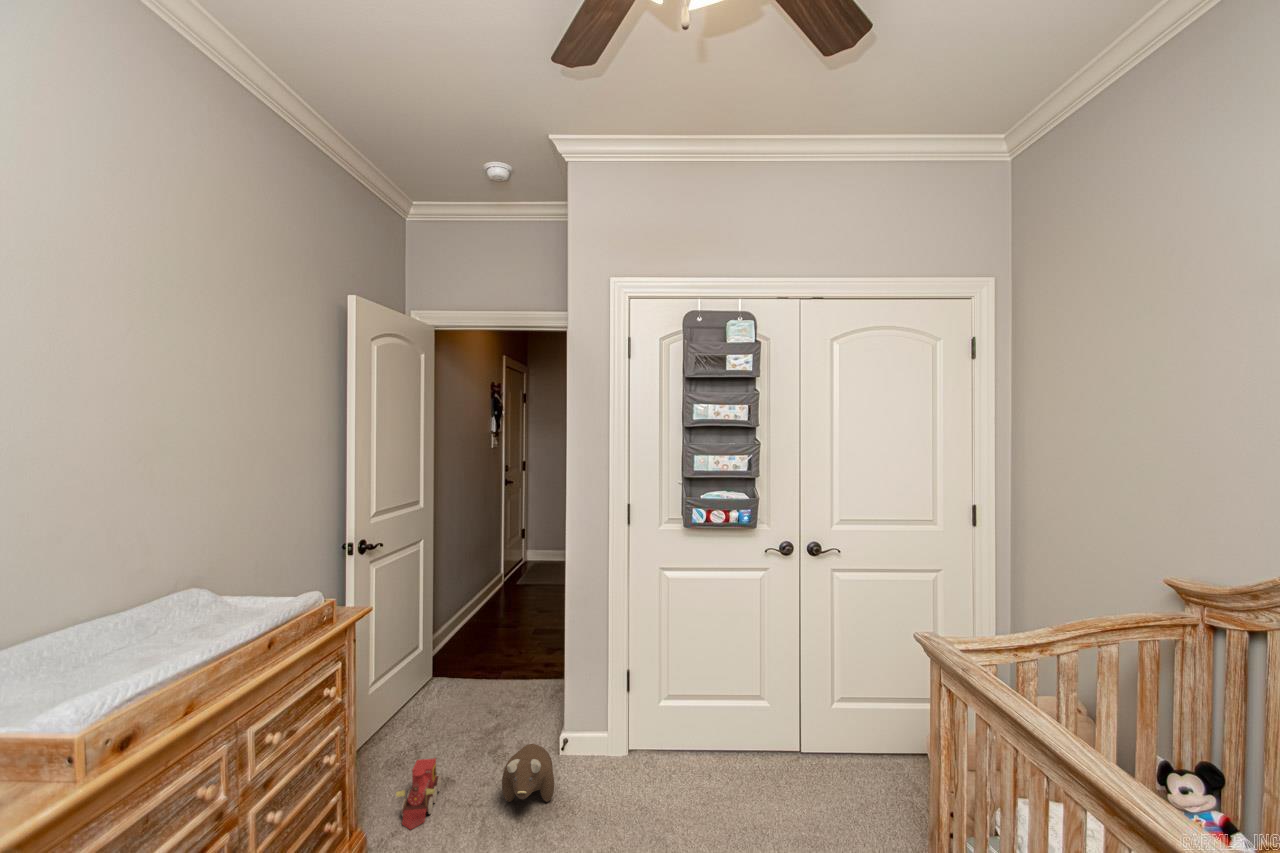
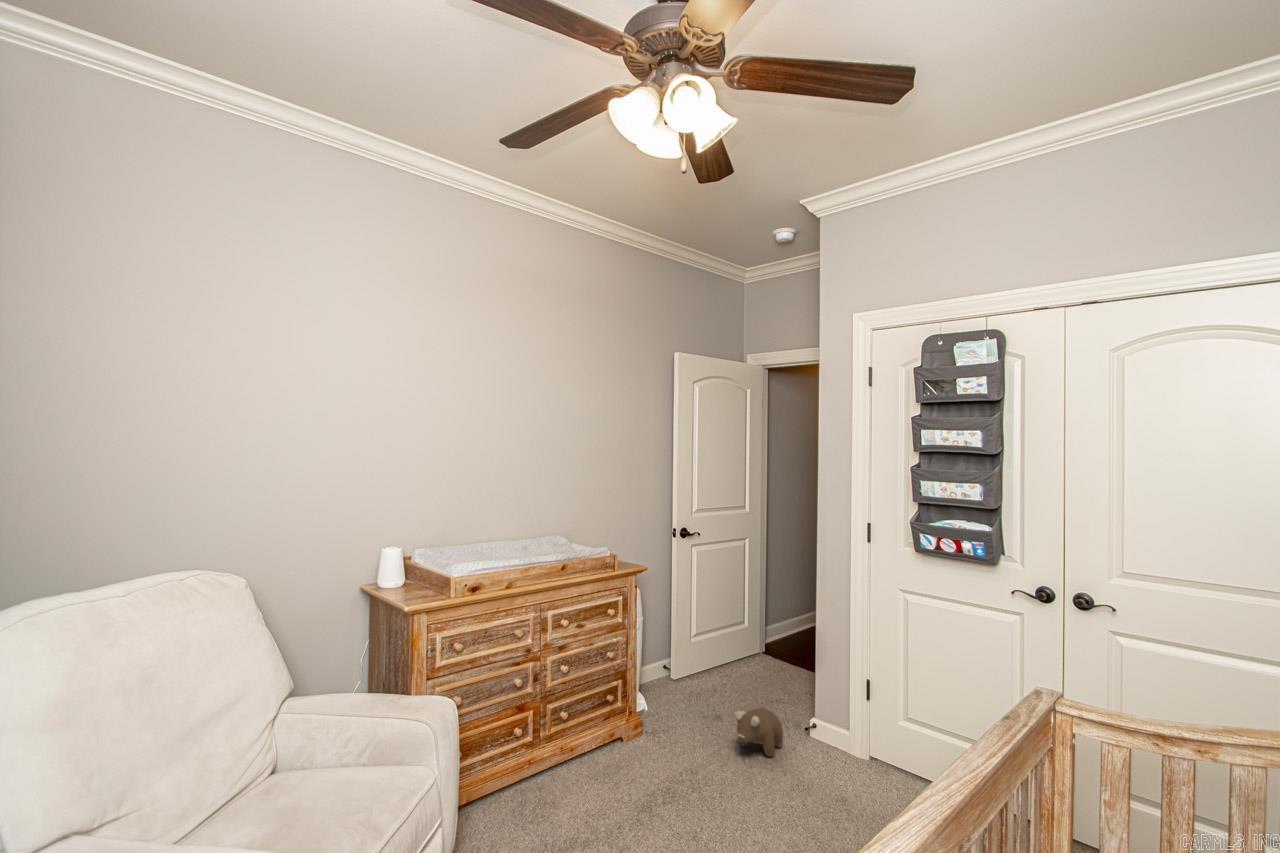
toy train: present [396,759,441,829] -> none [669,692,708,733]

